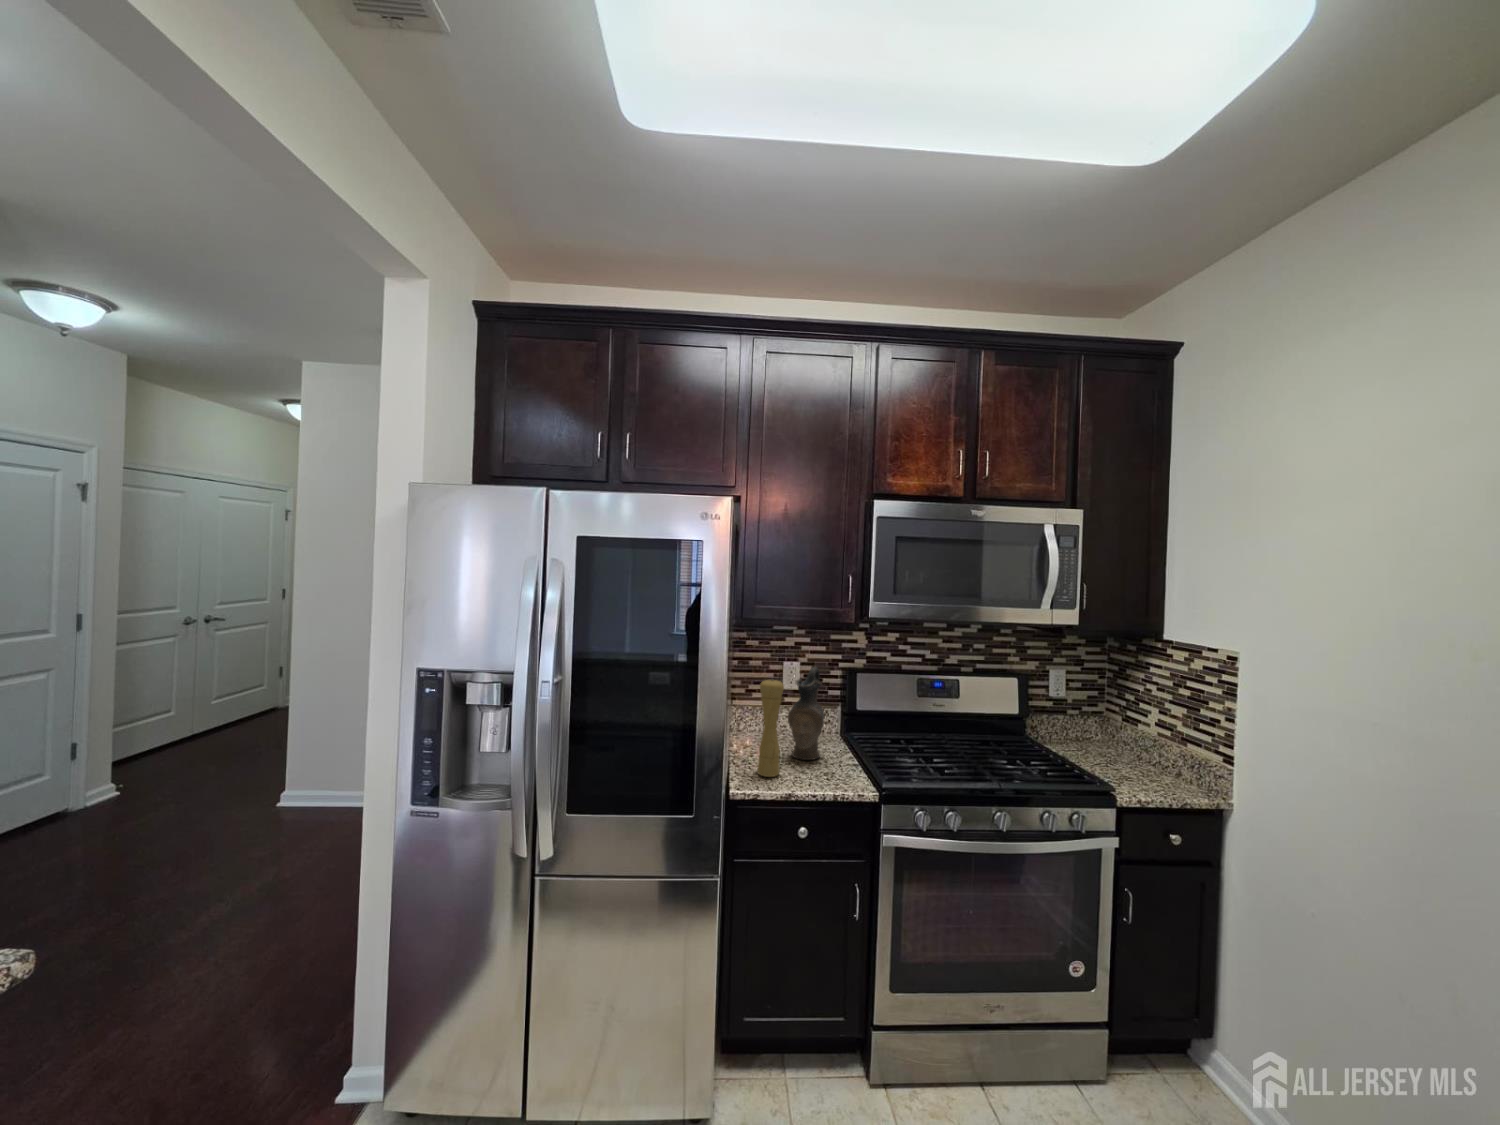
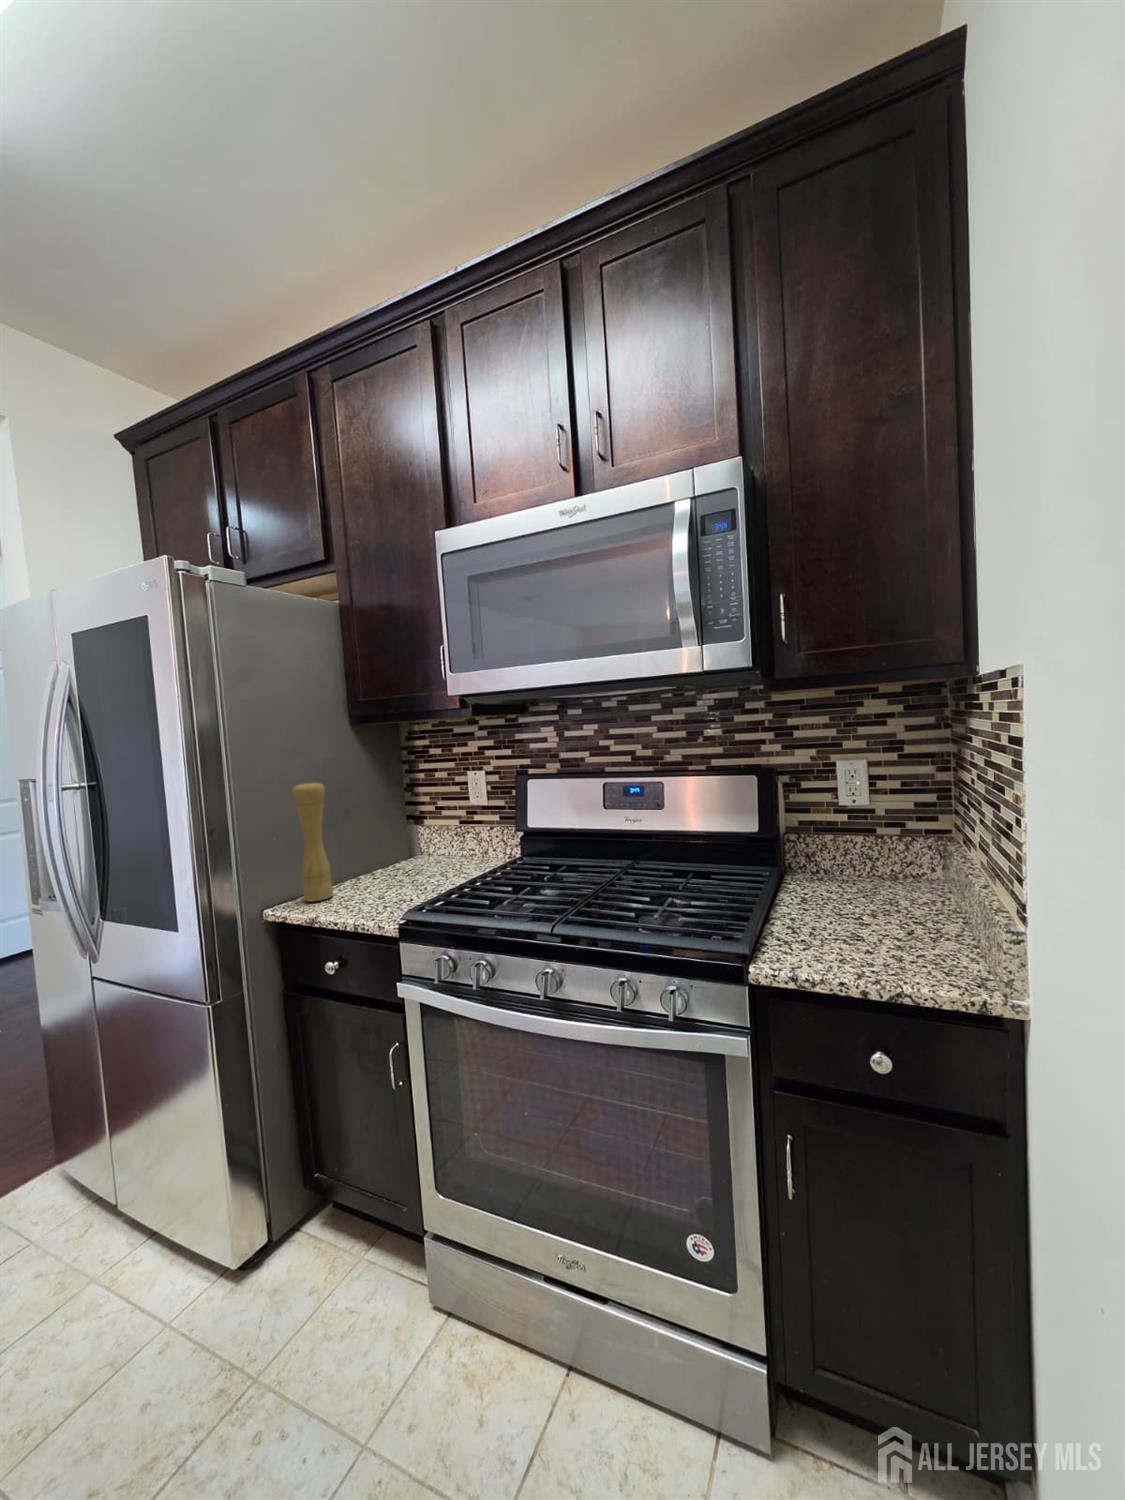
ceramic pitcher: present [788,667,824,760] -> none [365,768,426,885]

